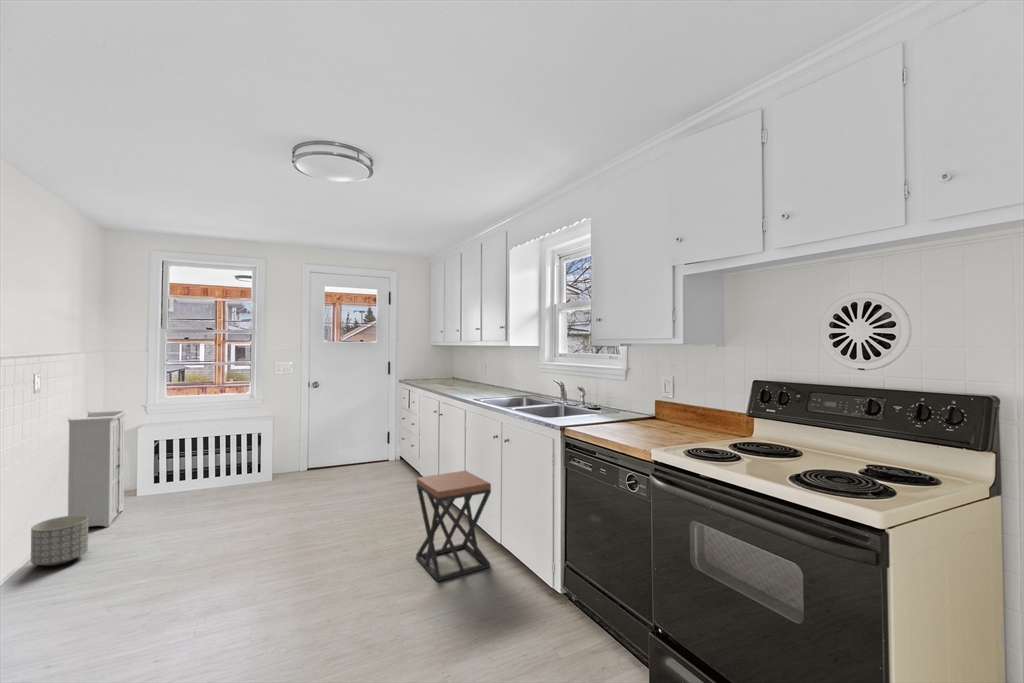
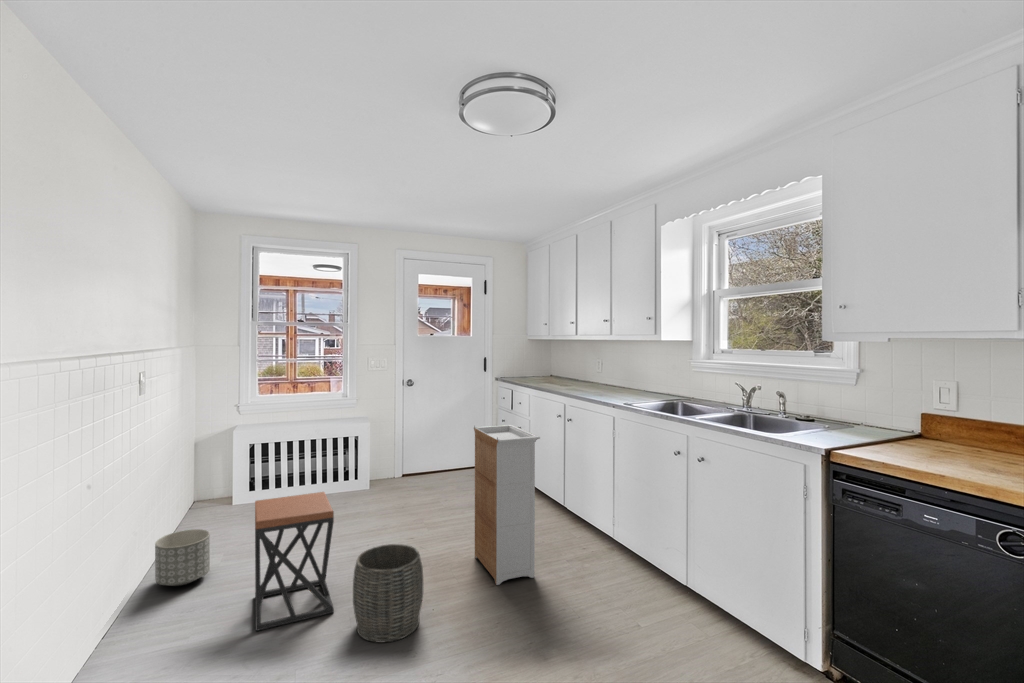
storage cabinet: present [68,411,129,527] -> present [474,425,540,585]
stool: present [416,471,491,581] -> present [255,492,334,631]
woven basket: none [202,521,270,604] -> present [353,544,423,643]

